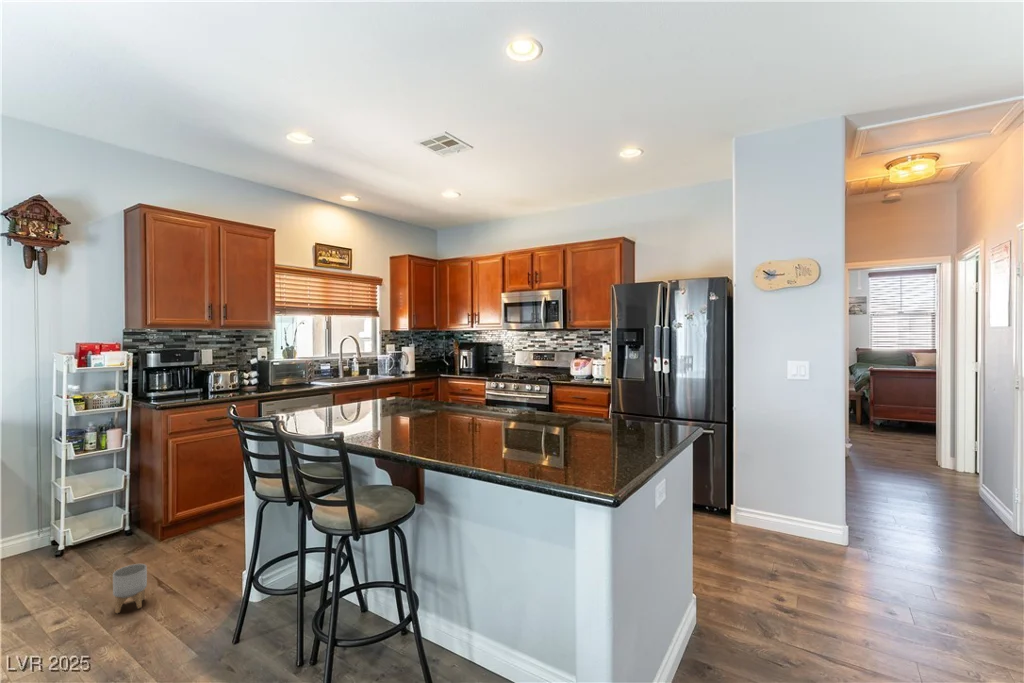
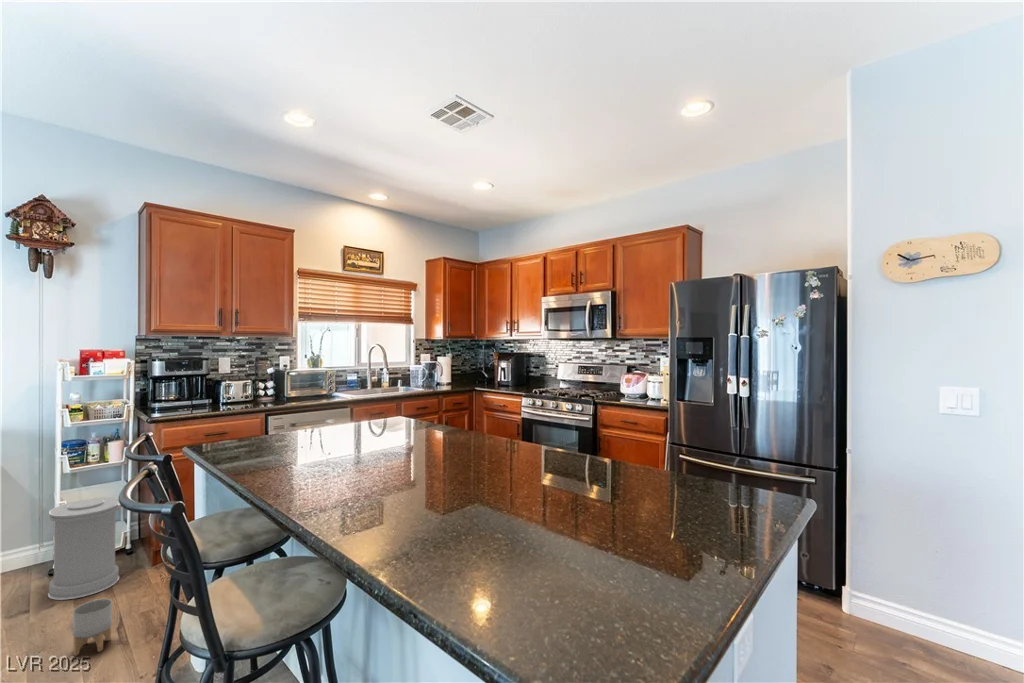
trash can: none [62,481,129,574] -> present [48,498,119,600]

